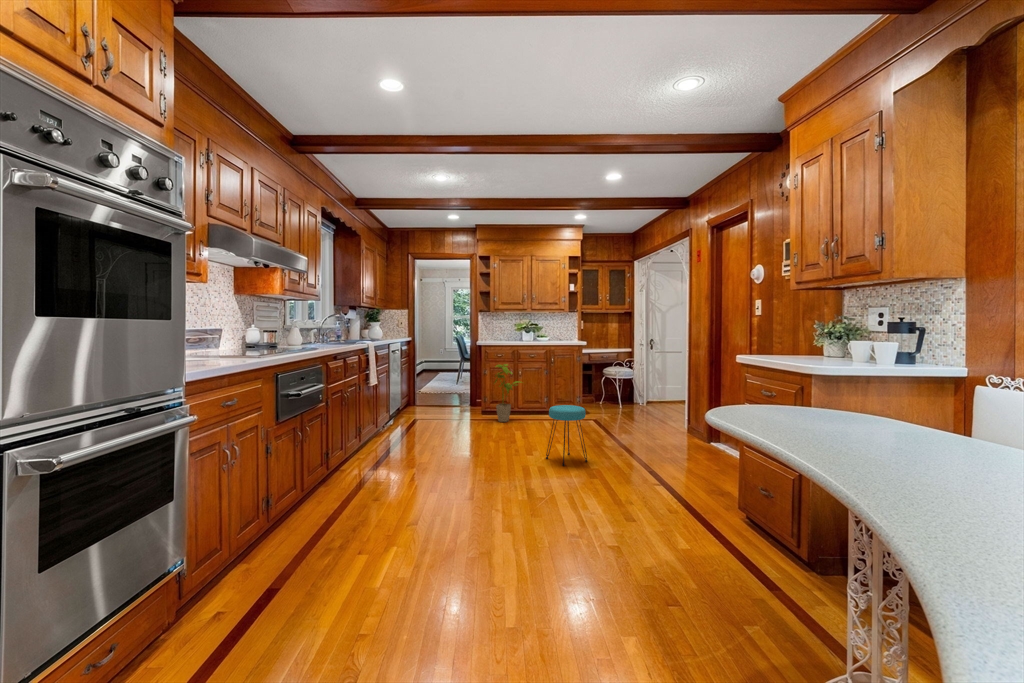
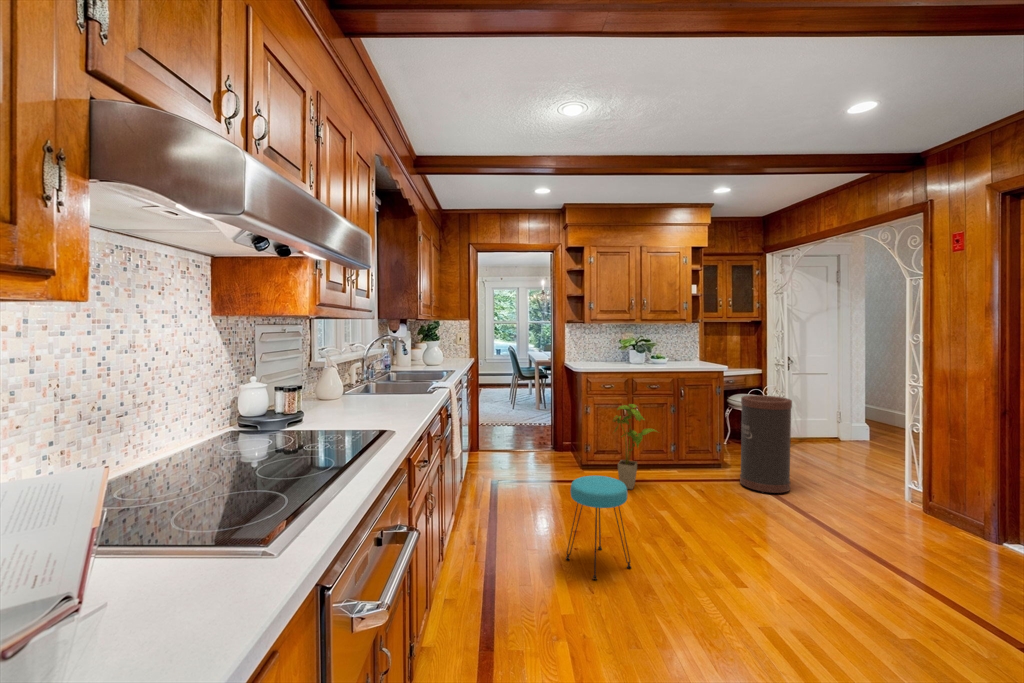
trash can: none [581,360,612,424] -> present [740,395,792,493]
stool: present [546,405,587,466] -> present [566,476,631,580]

